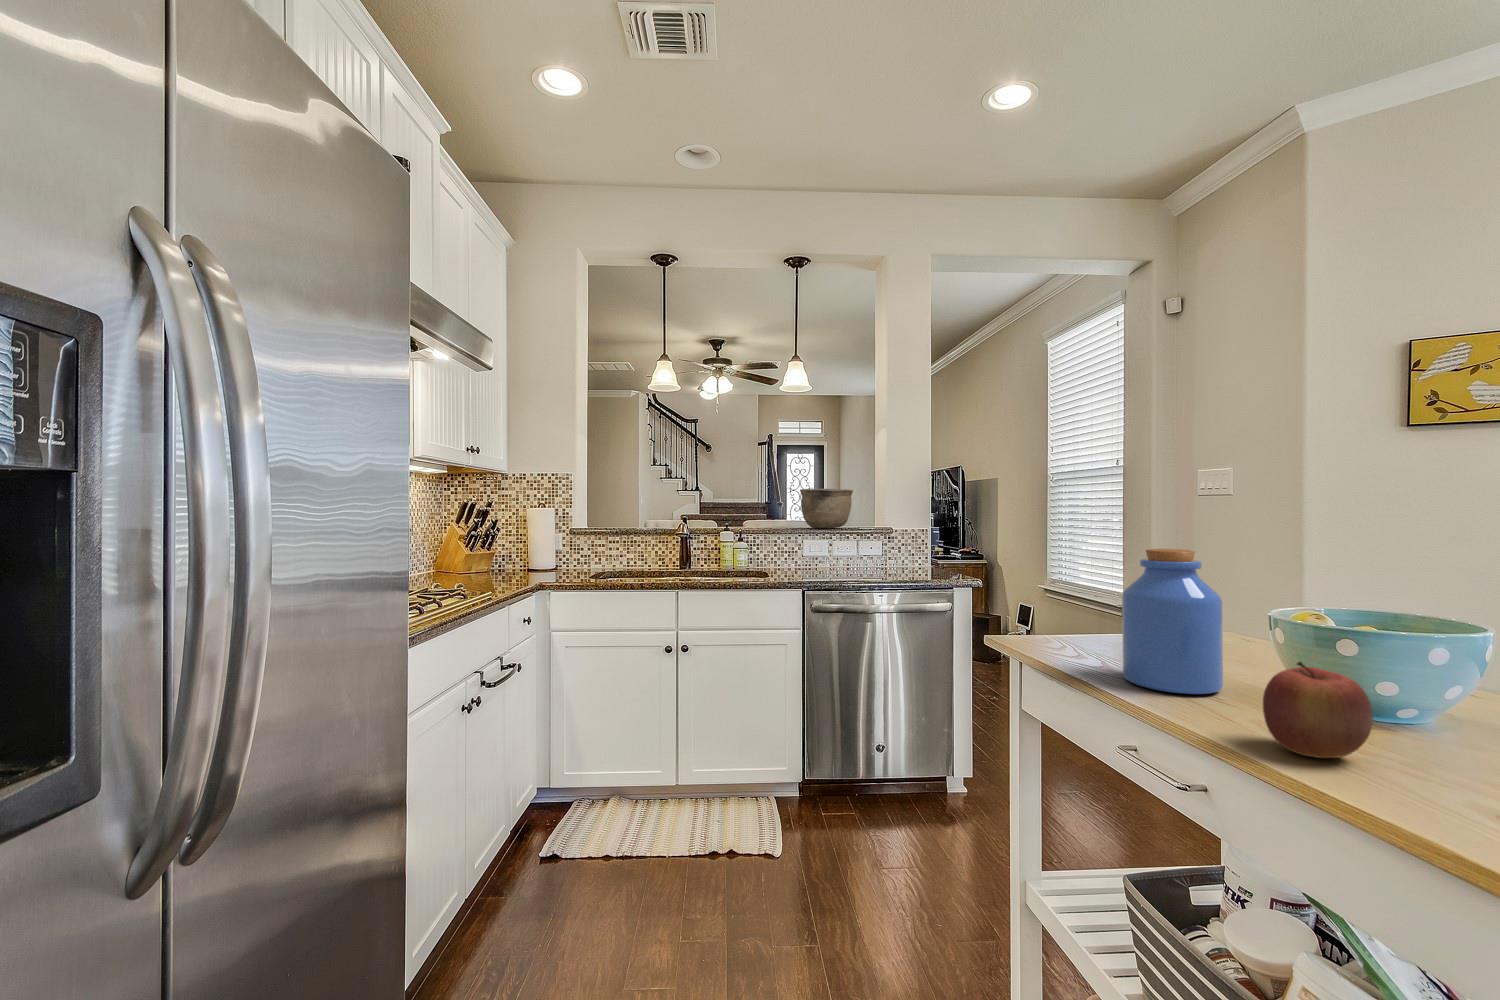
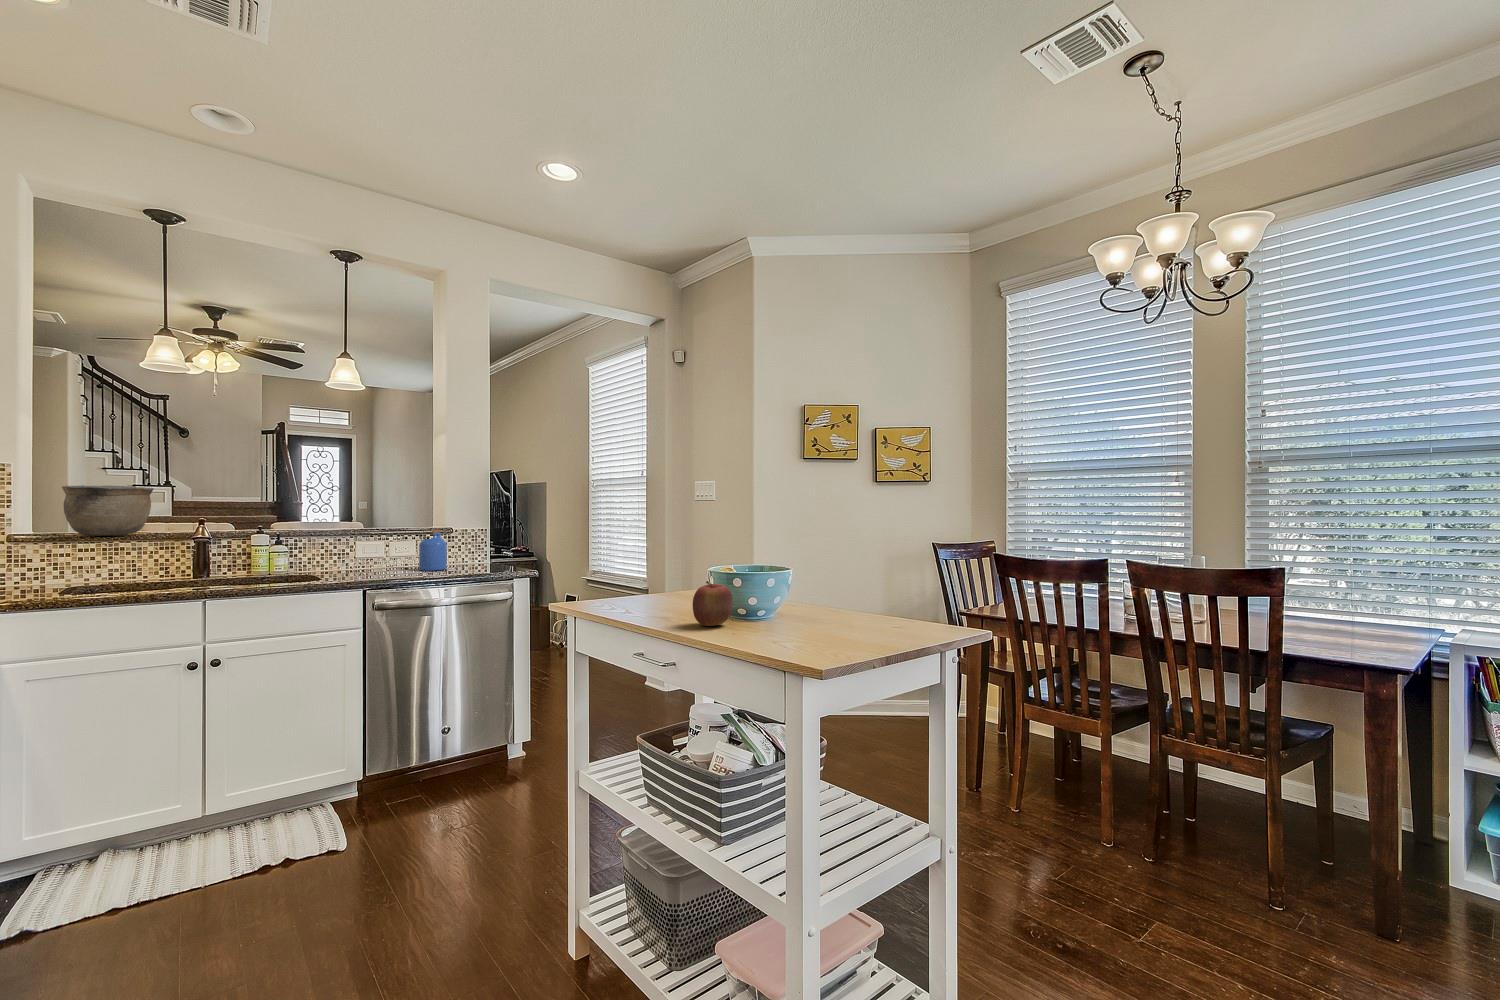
bowl: present [800,489,853,529] -> present [62,485,154,536]
jar: present [1122,549,1223,694] -> present [419,529,447,571]

